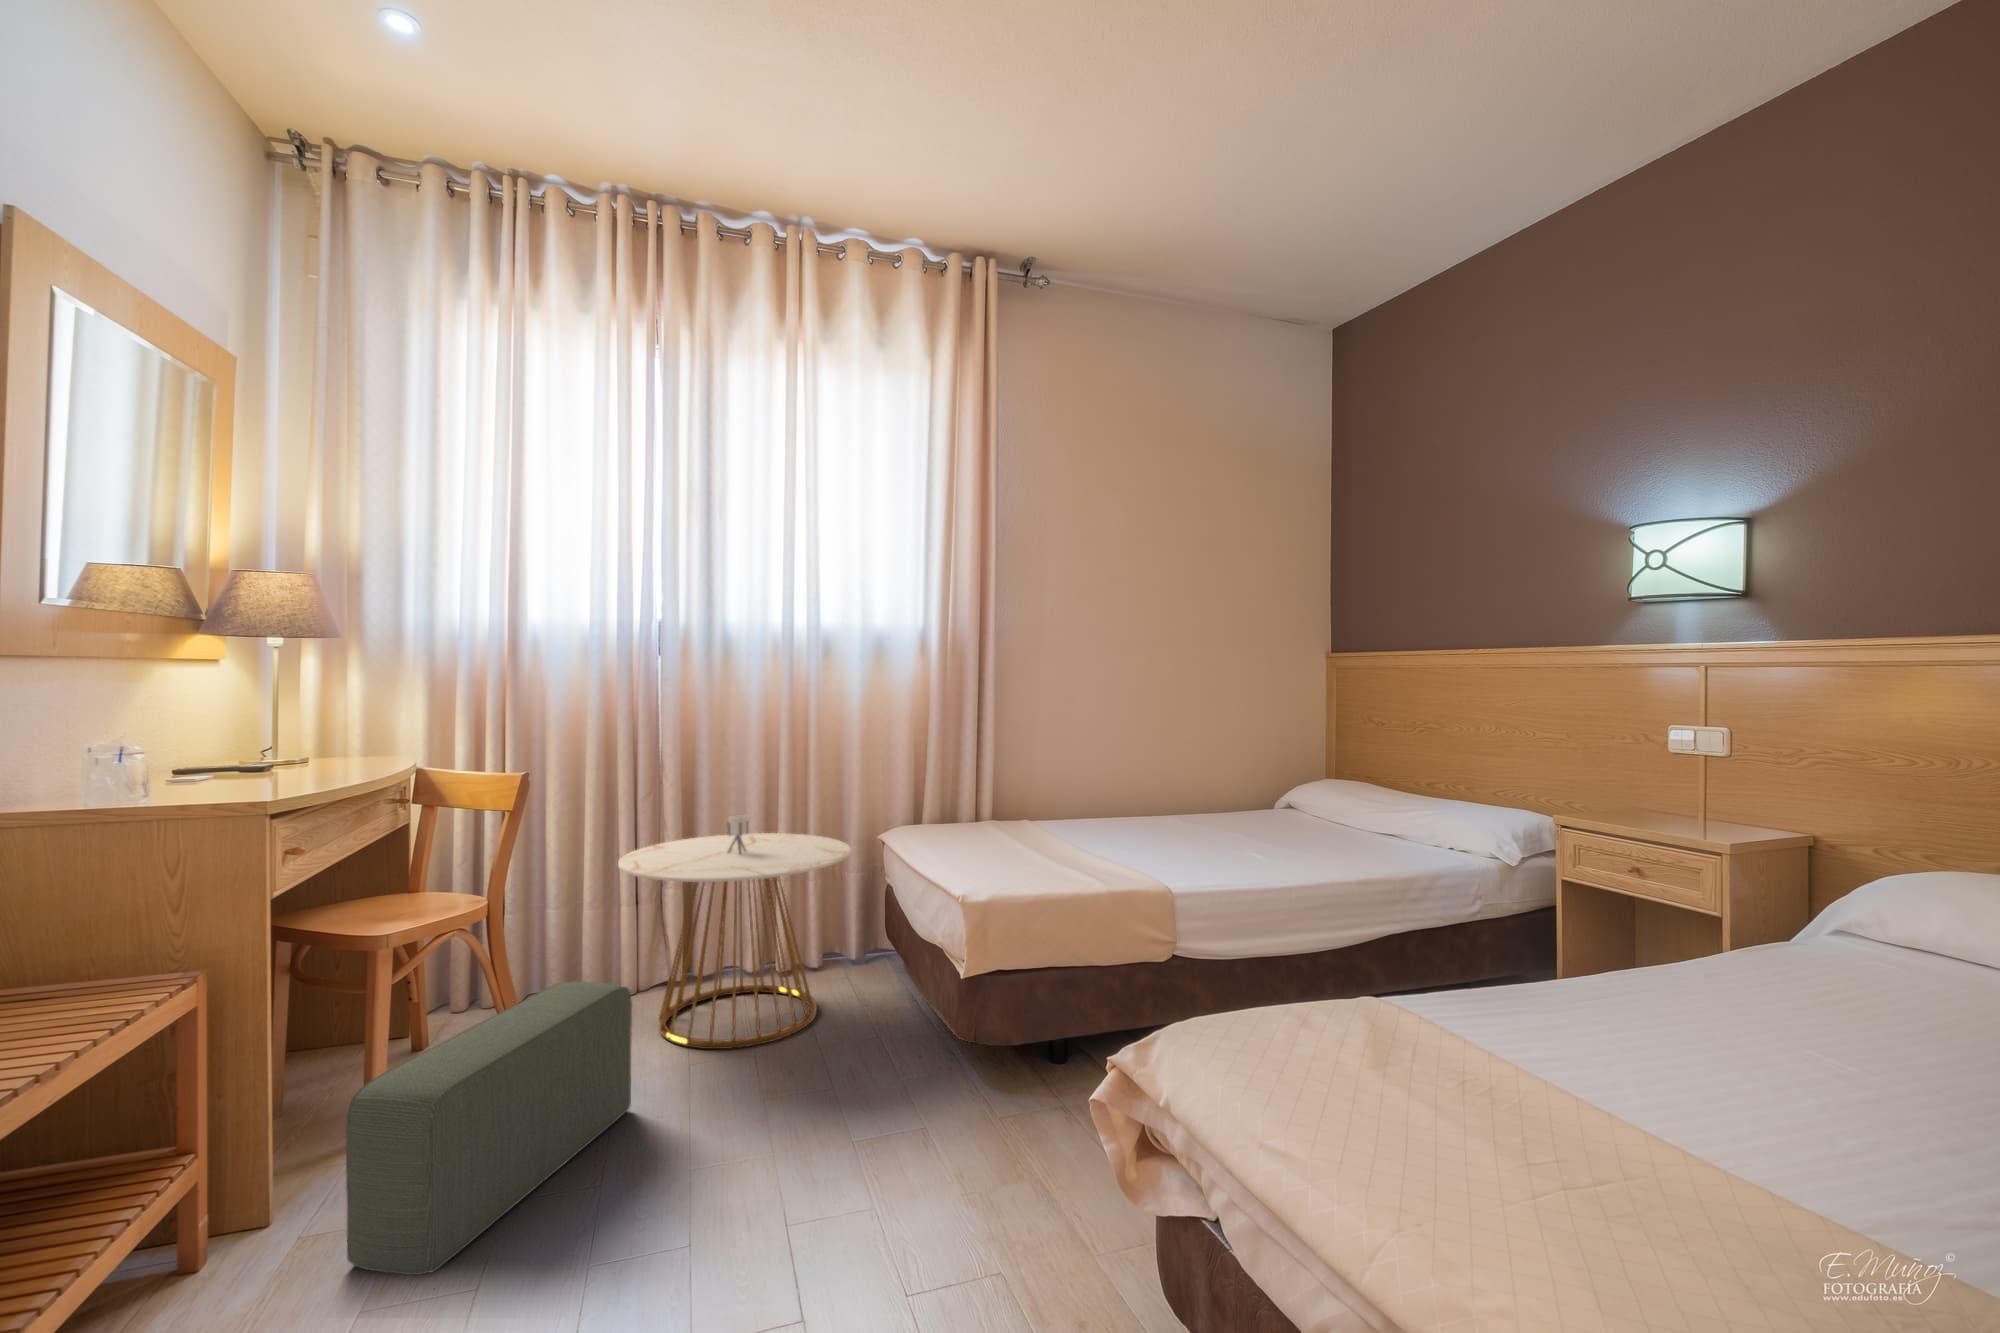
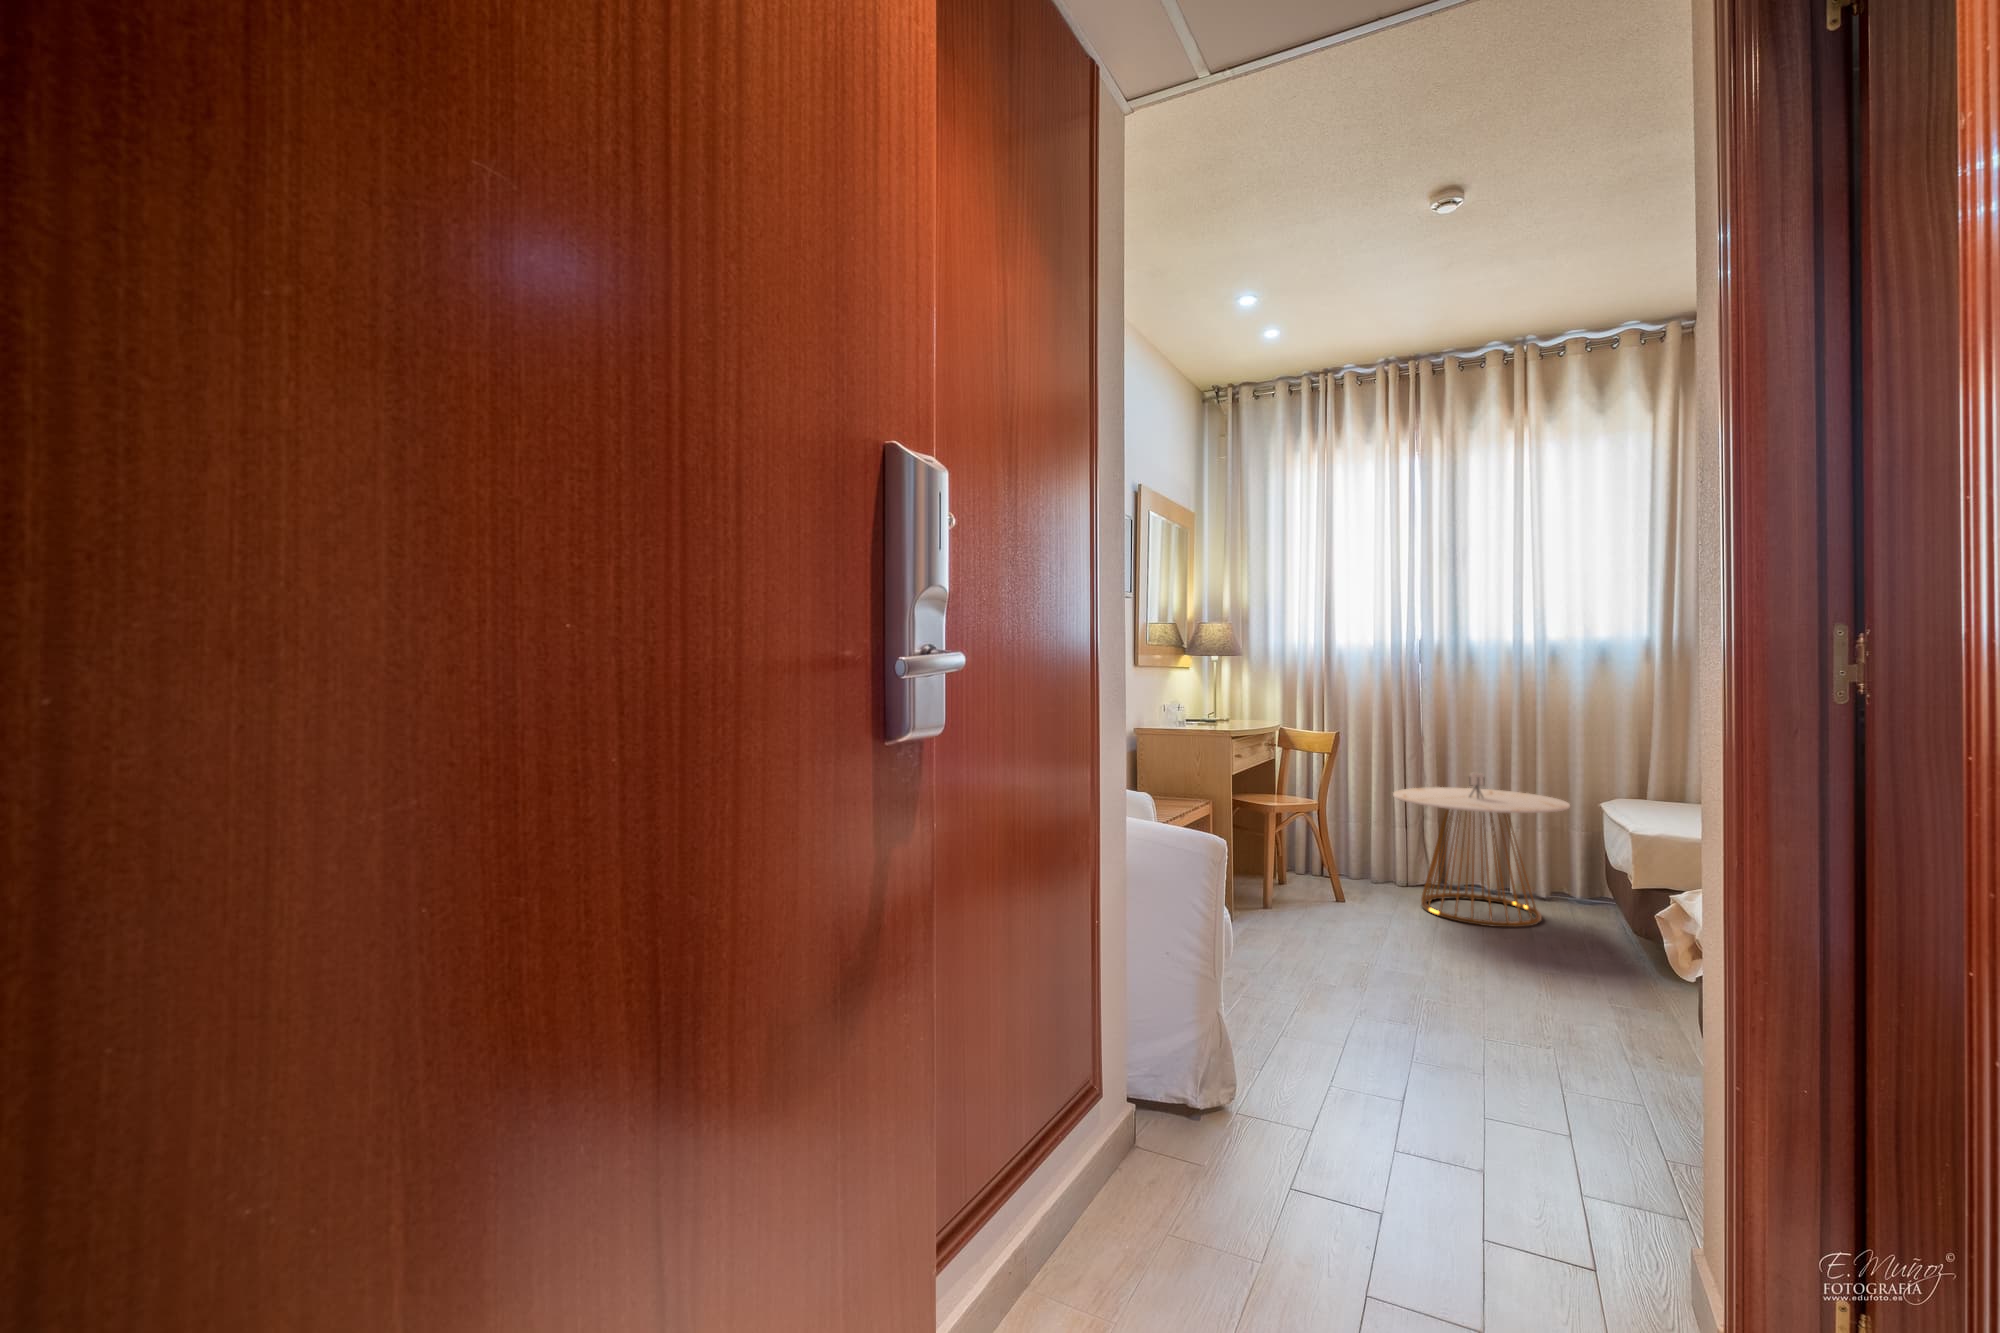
pouf: present [346,981,632,1275] -> none [1266,851,1401,959]

